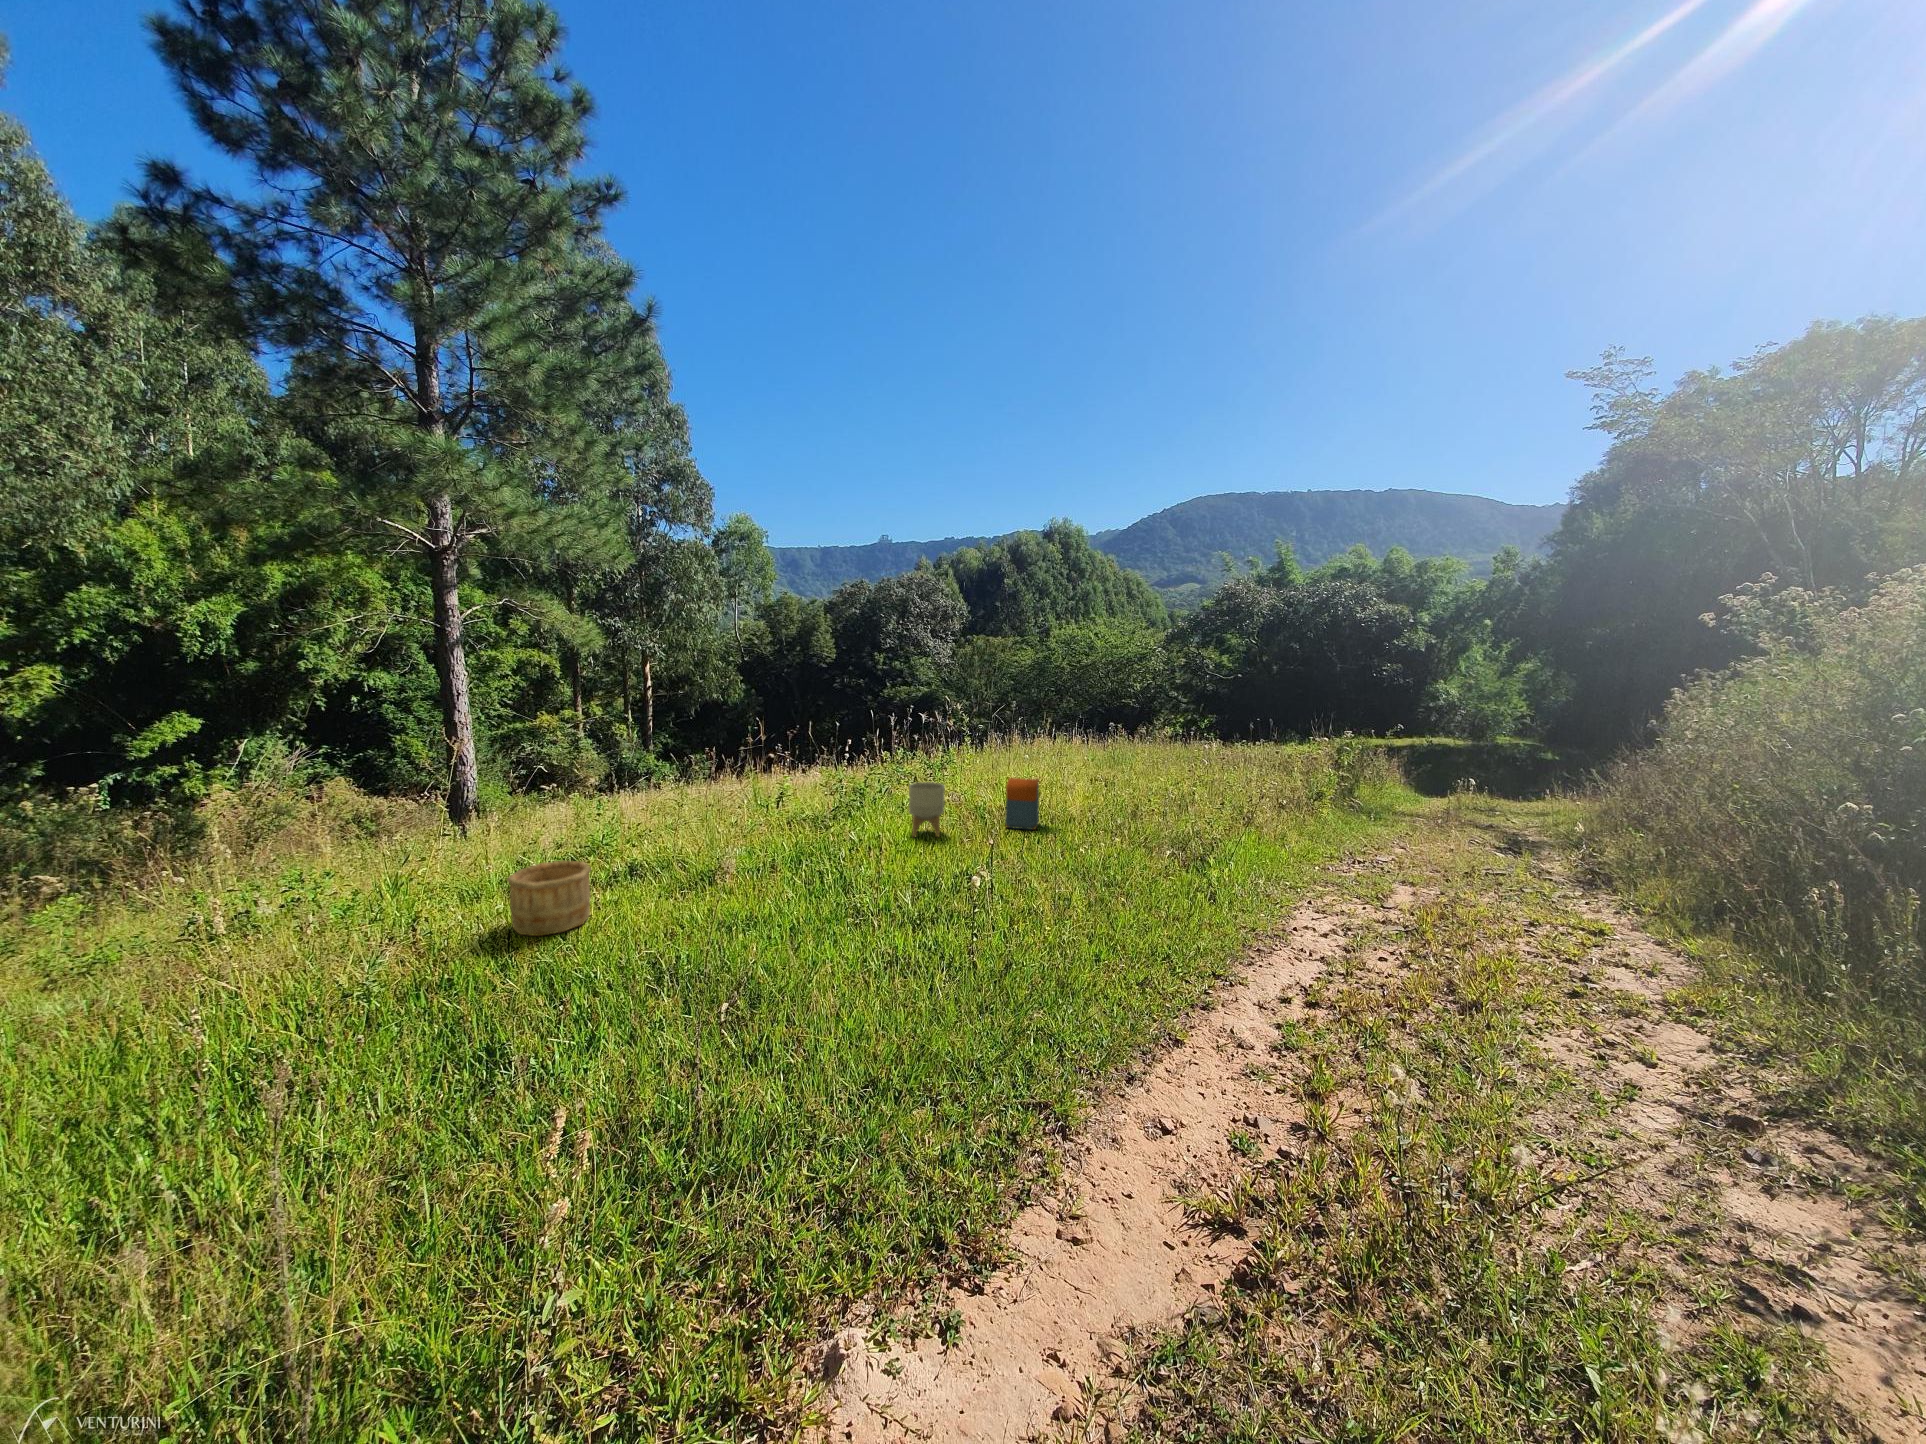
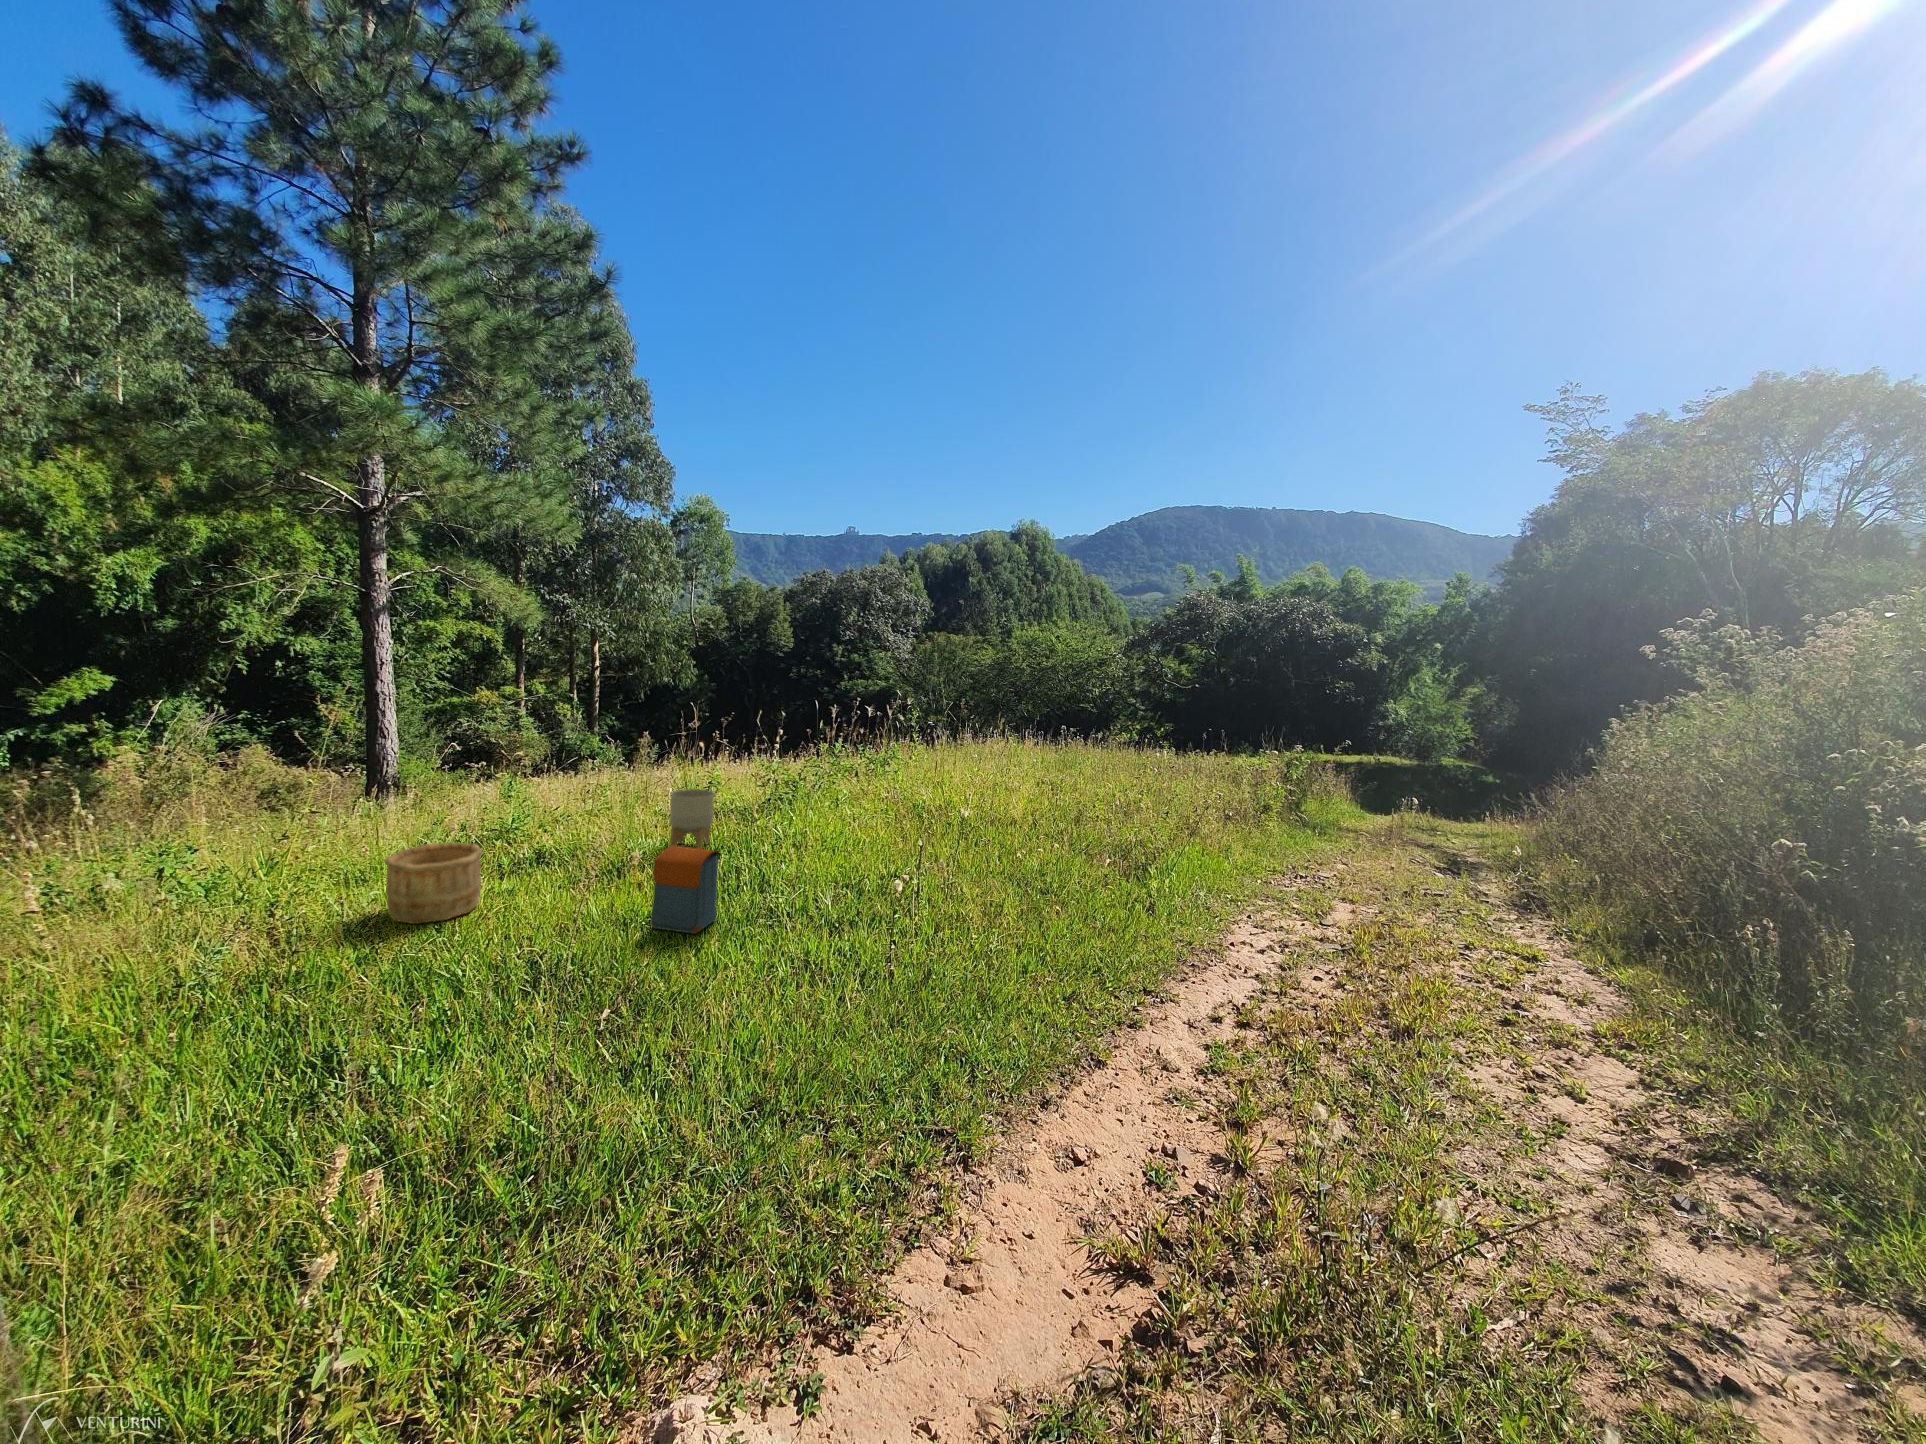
backpack: present [1005,778,1039,830] -> present [651,845,719,934]
planter: present [909,782,945,837] -> present [669,789,715,849]

